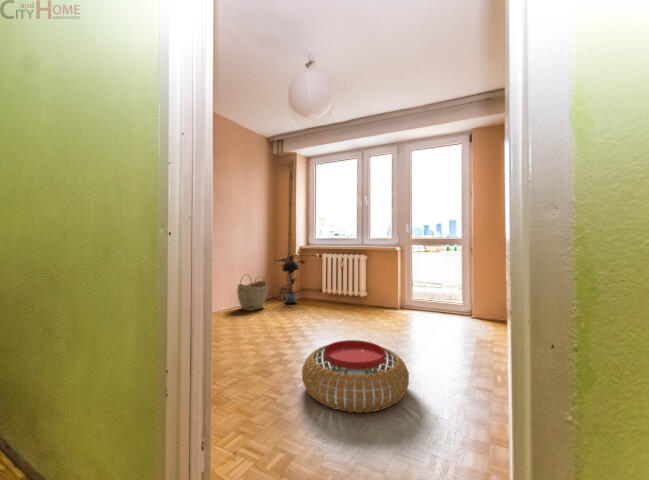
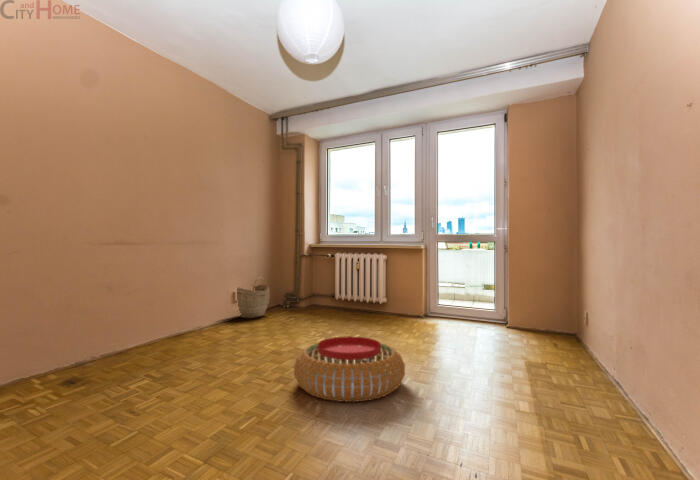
potted plant: present [276,256,305,303] -> none [279,253,316,312]

